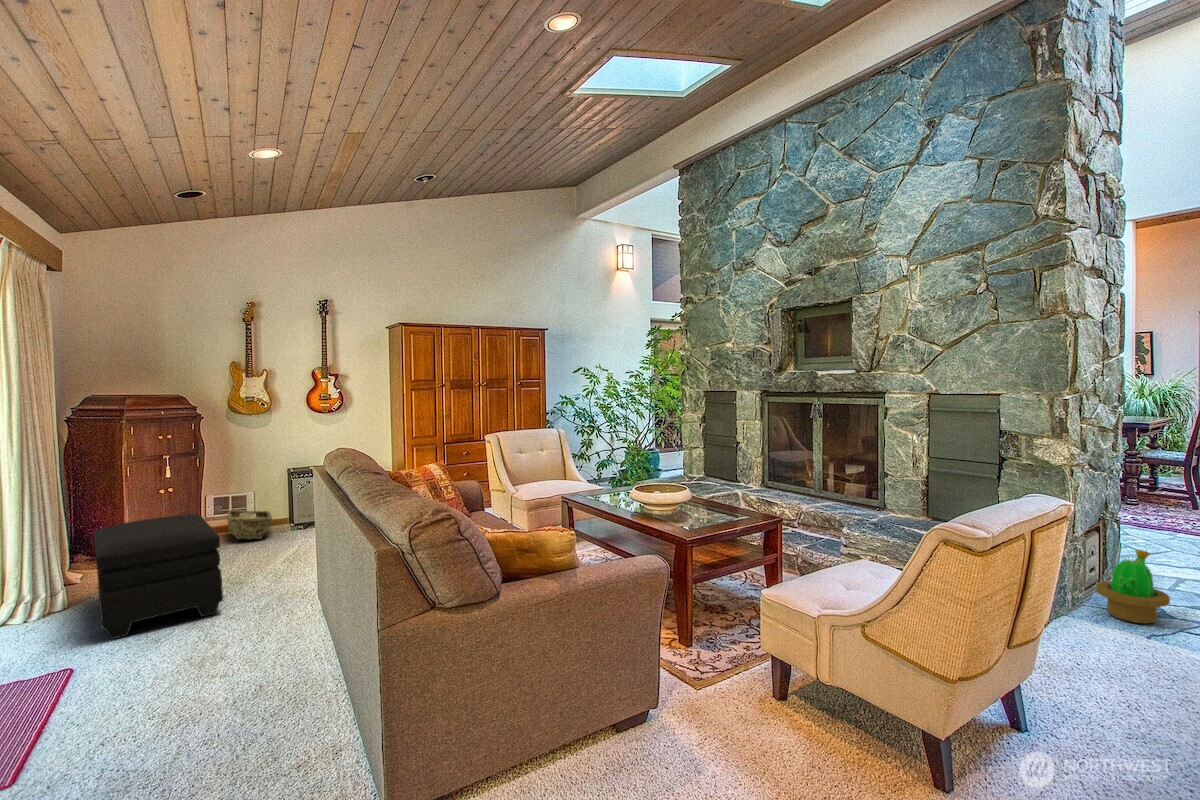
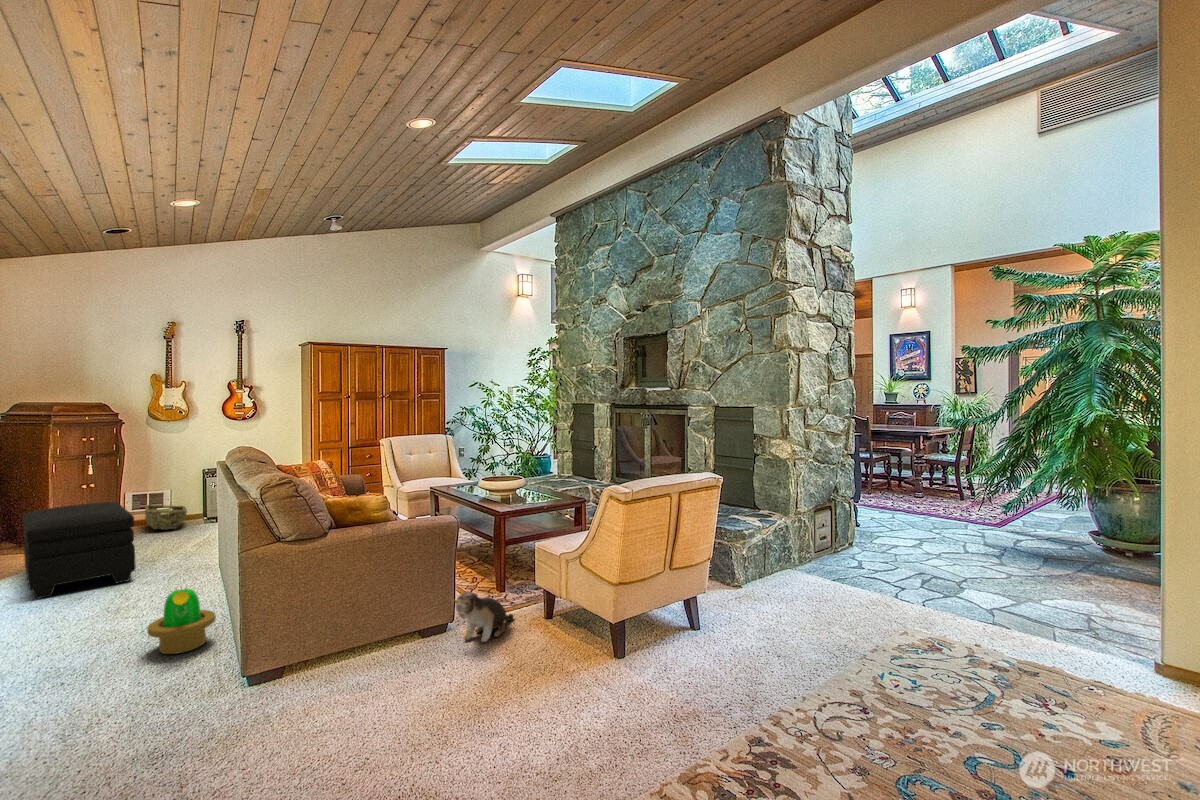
decorative plant: present [1096,550,1170,624] -> present [148,587,215,654]
plush toy: none [660,666,727,740] -> present [450,592,513,642]

